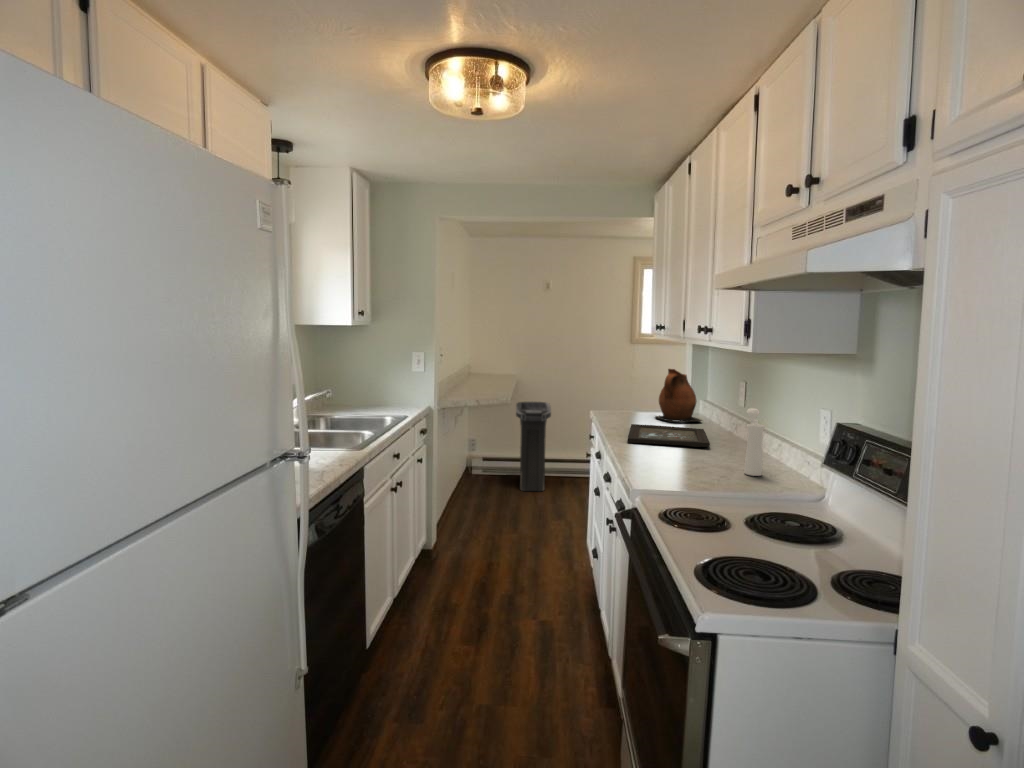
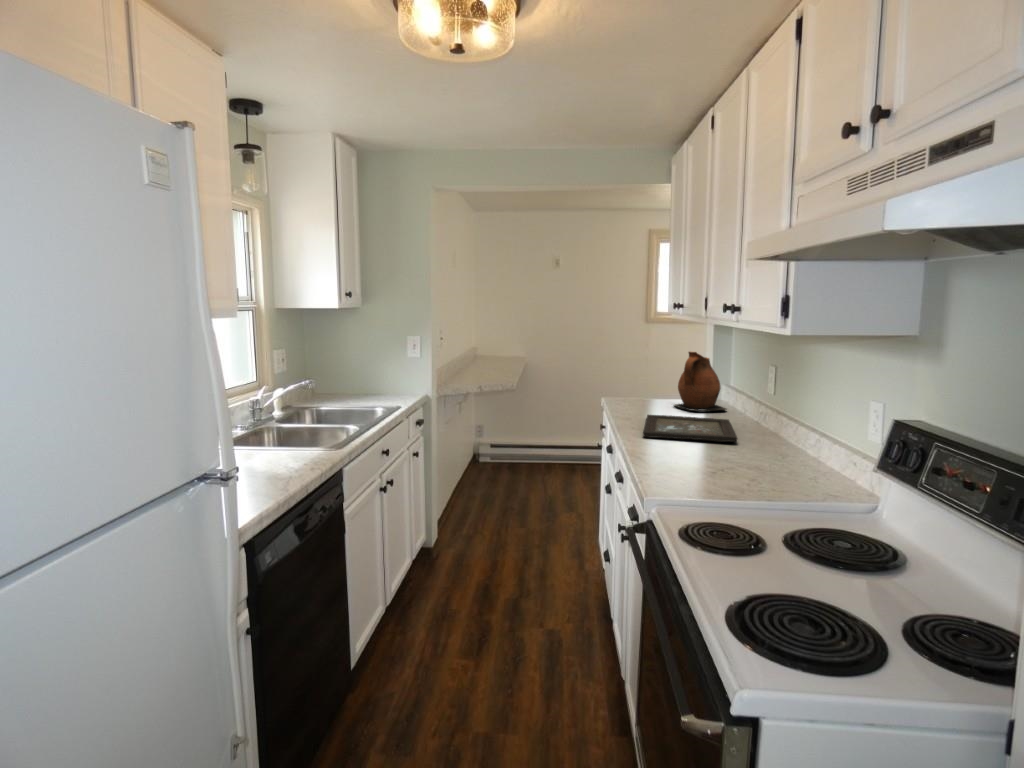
trash can: present [516,402,551,491] -> none [524,386,562,482]
pepper mill: present [744,408,765,476] -> none [779,399,805,479]

